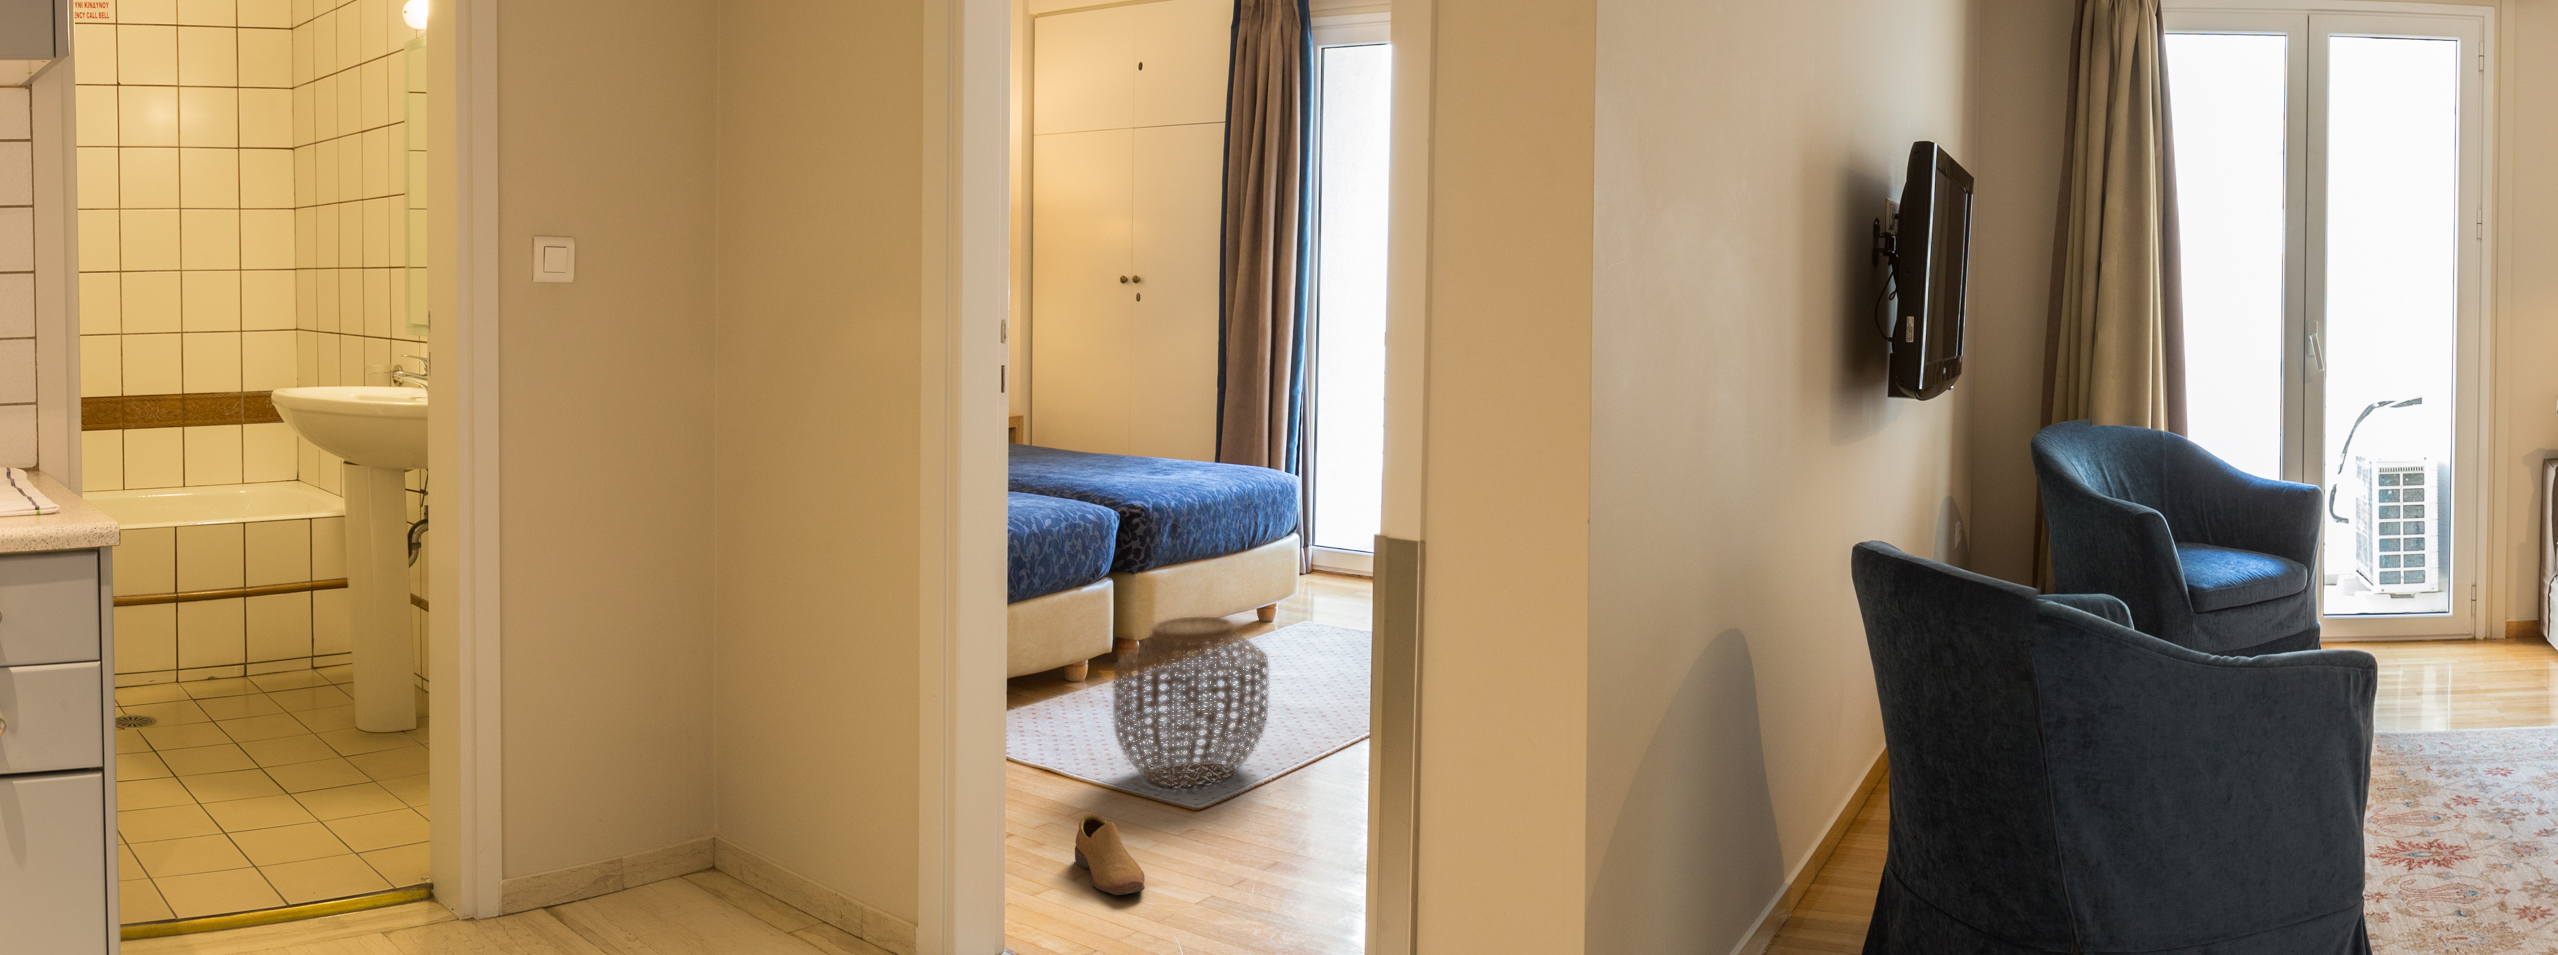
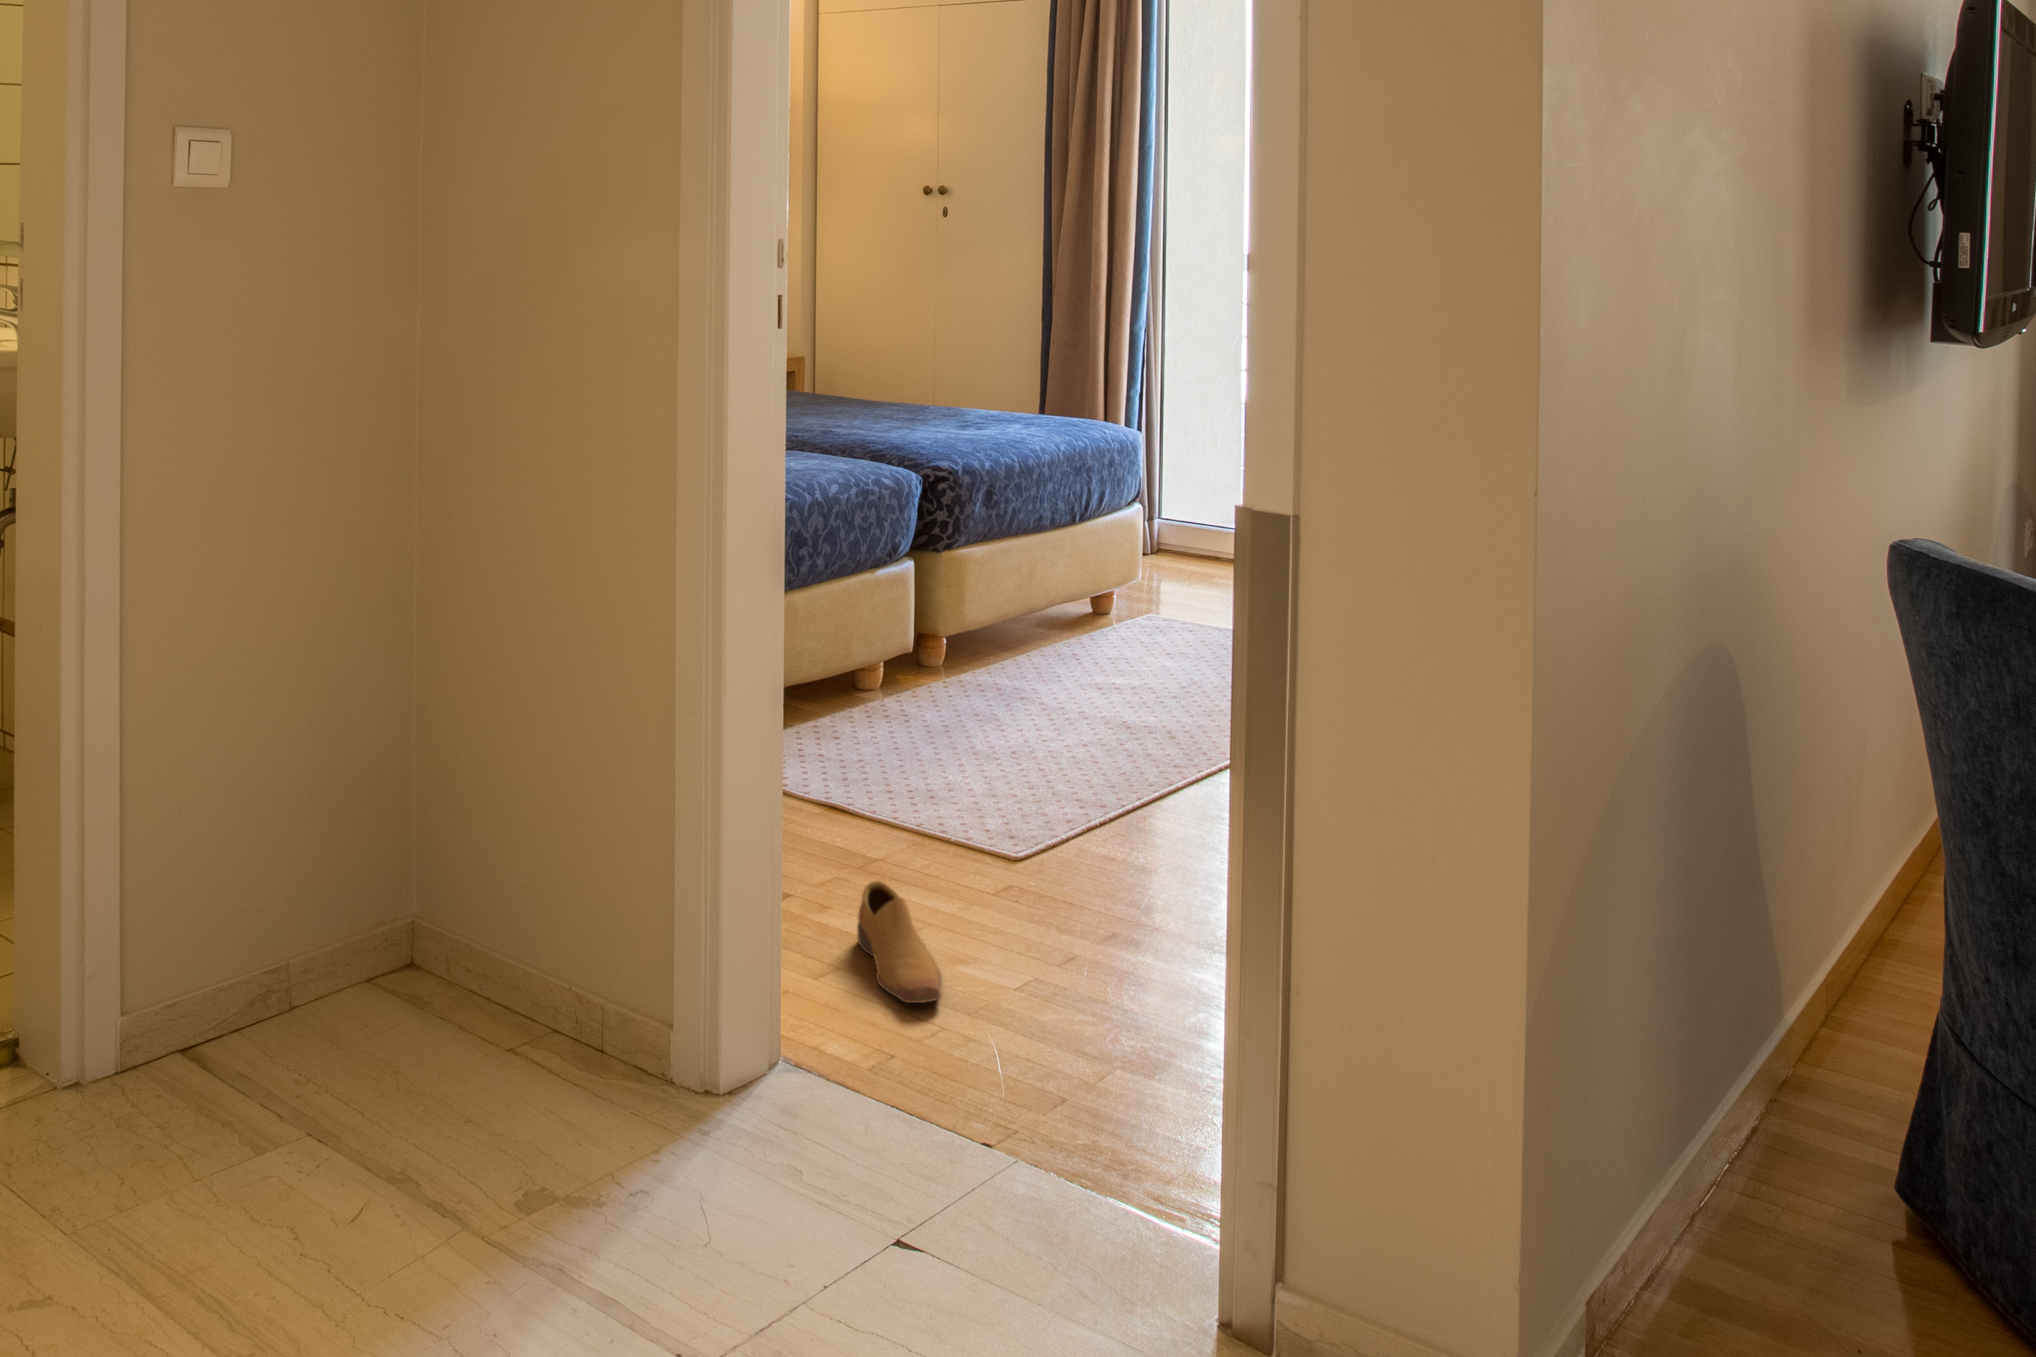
woven basket: present [1113,616,1268,787] -> none [909,621,1101,846]

